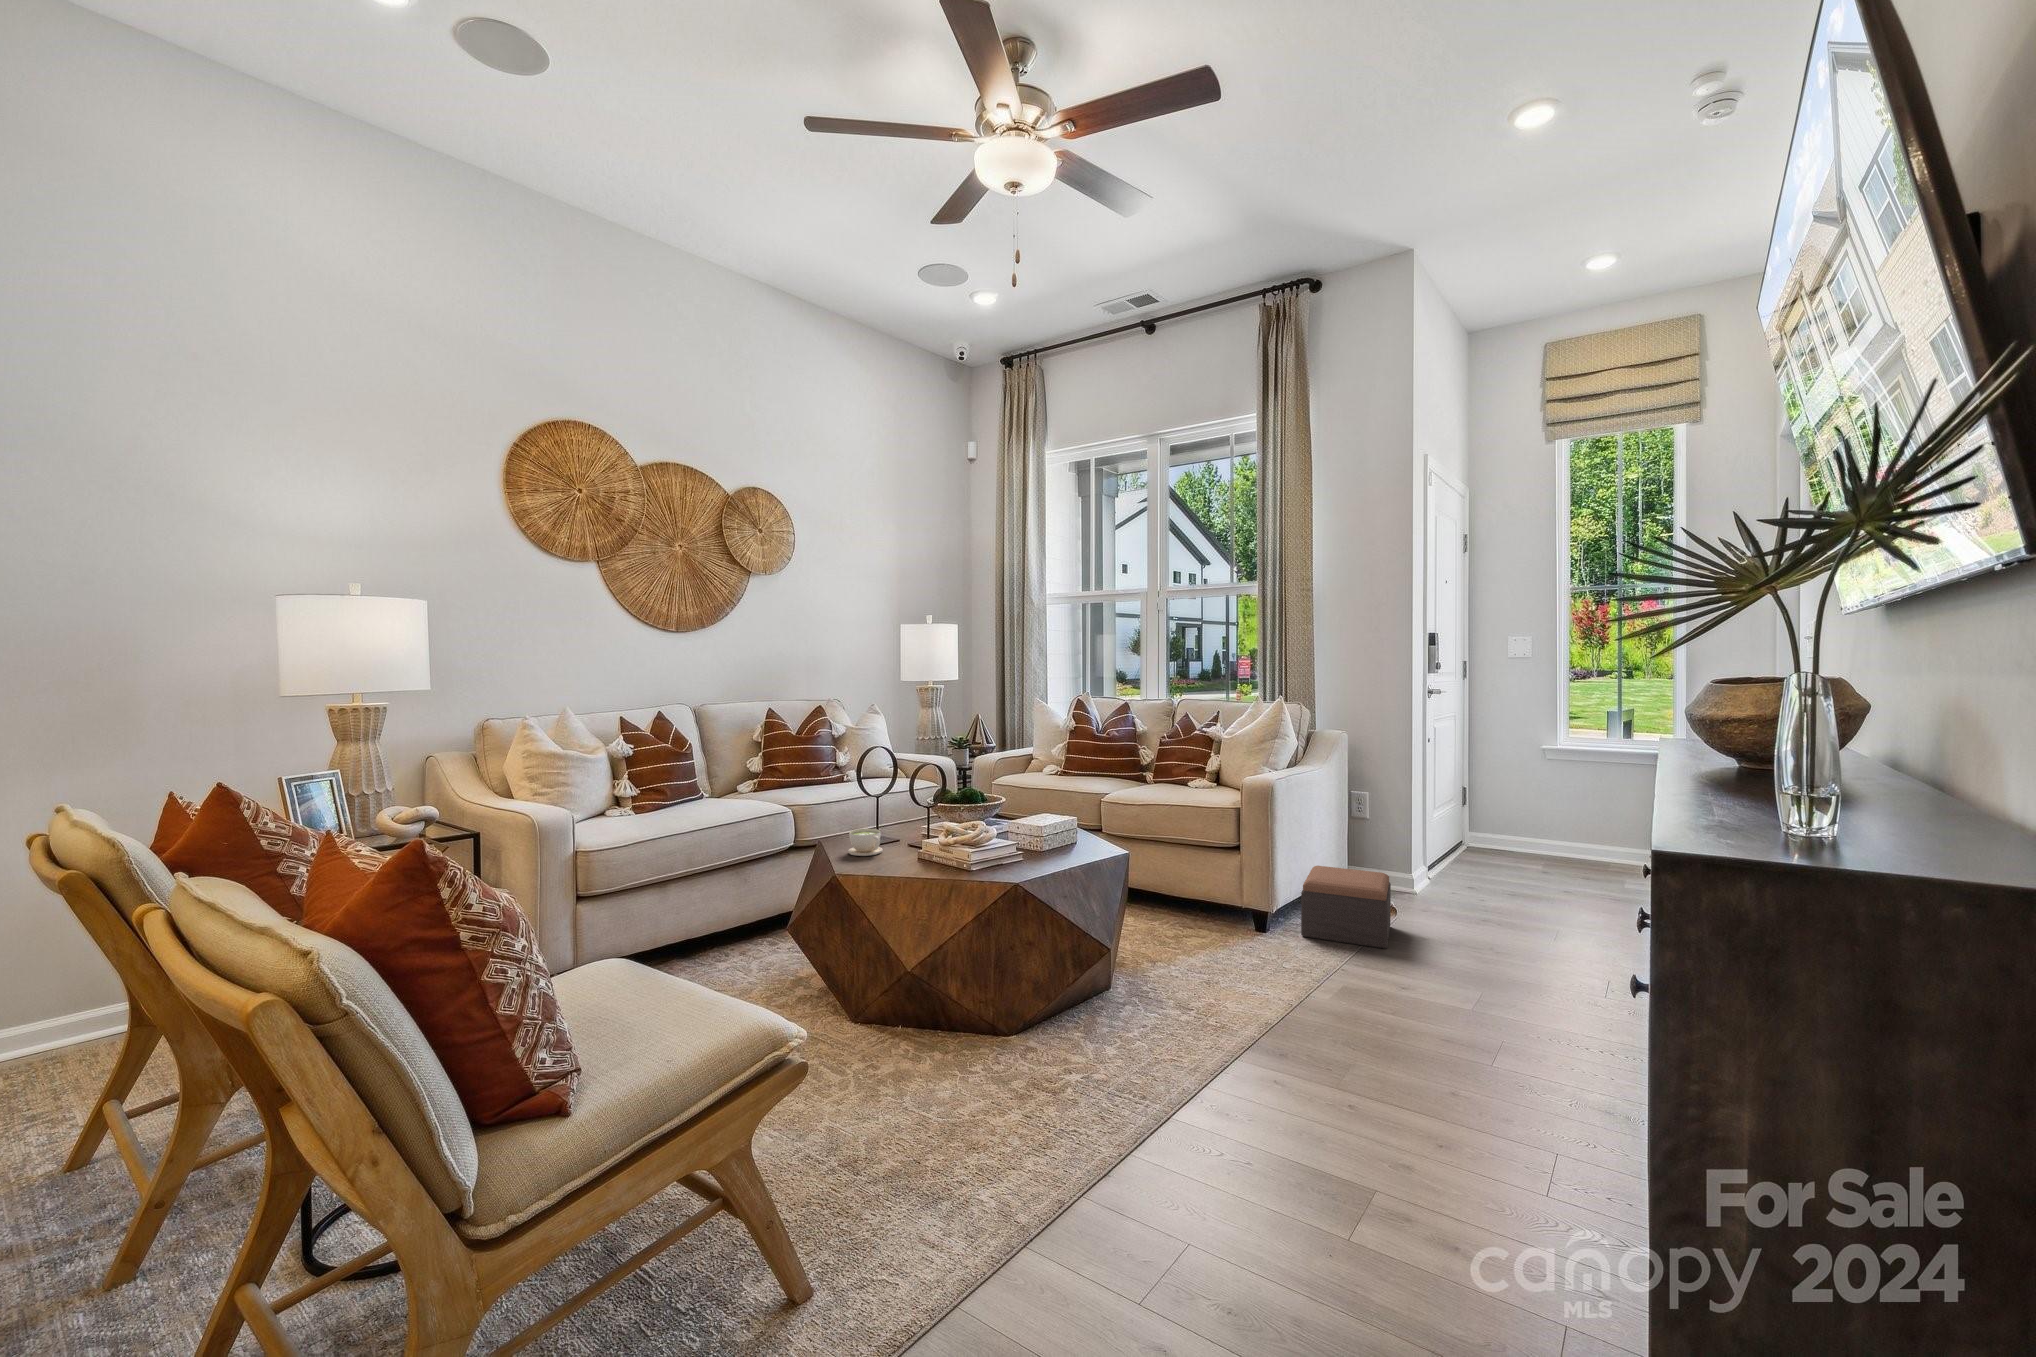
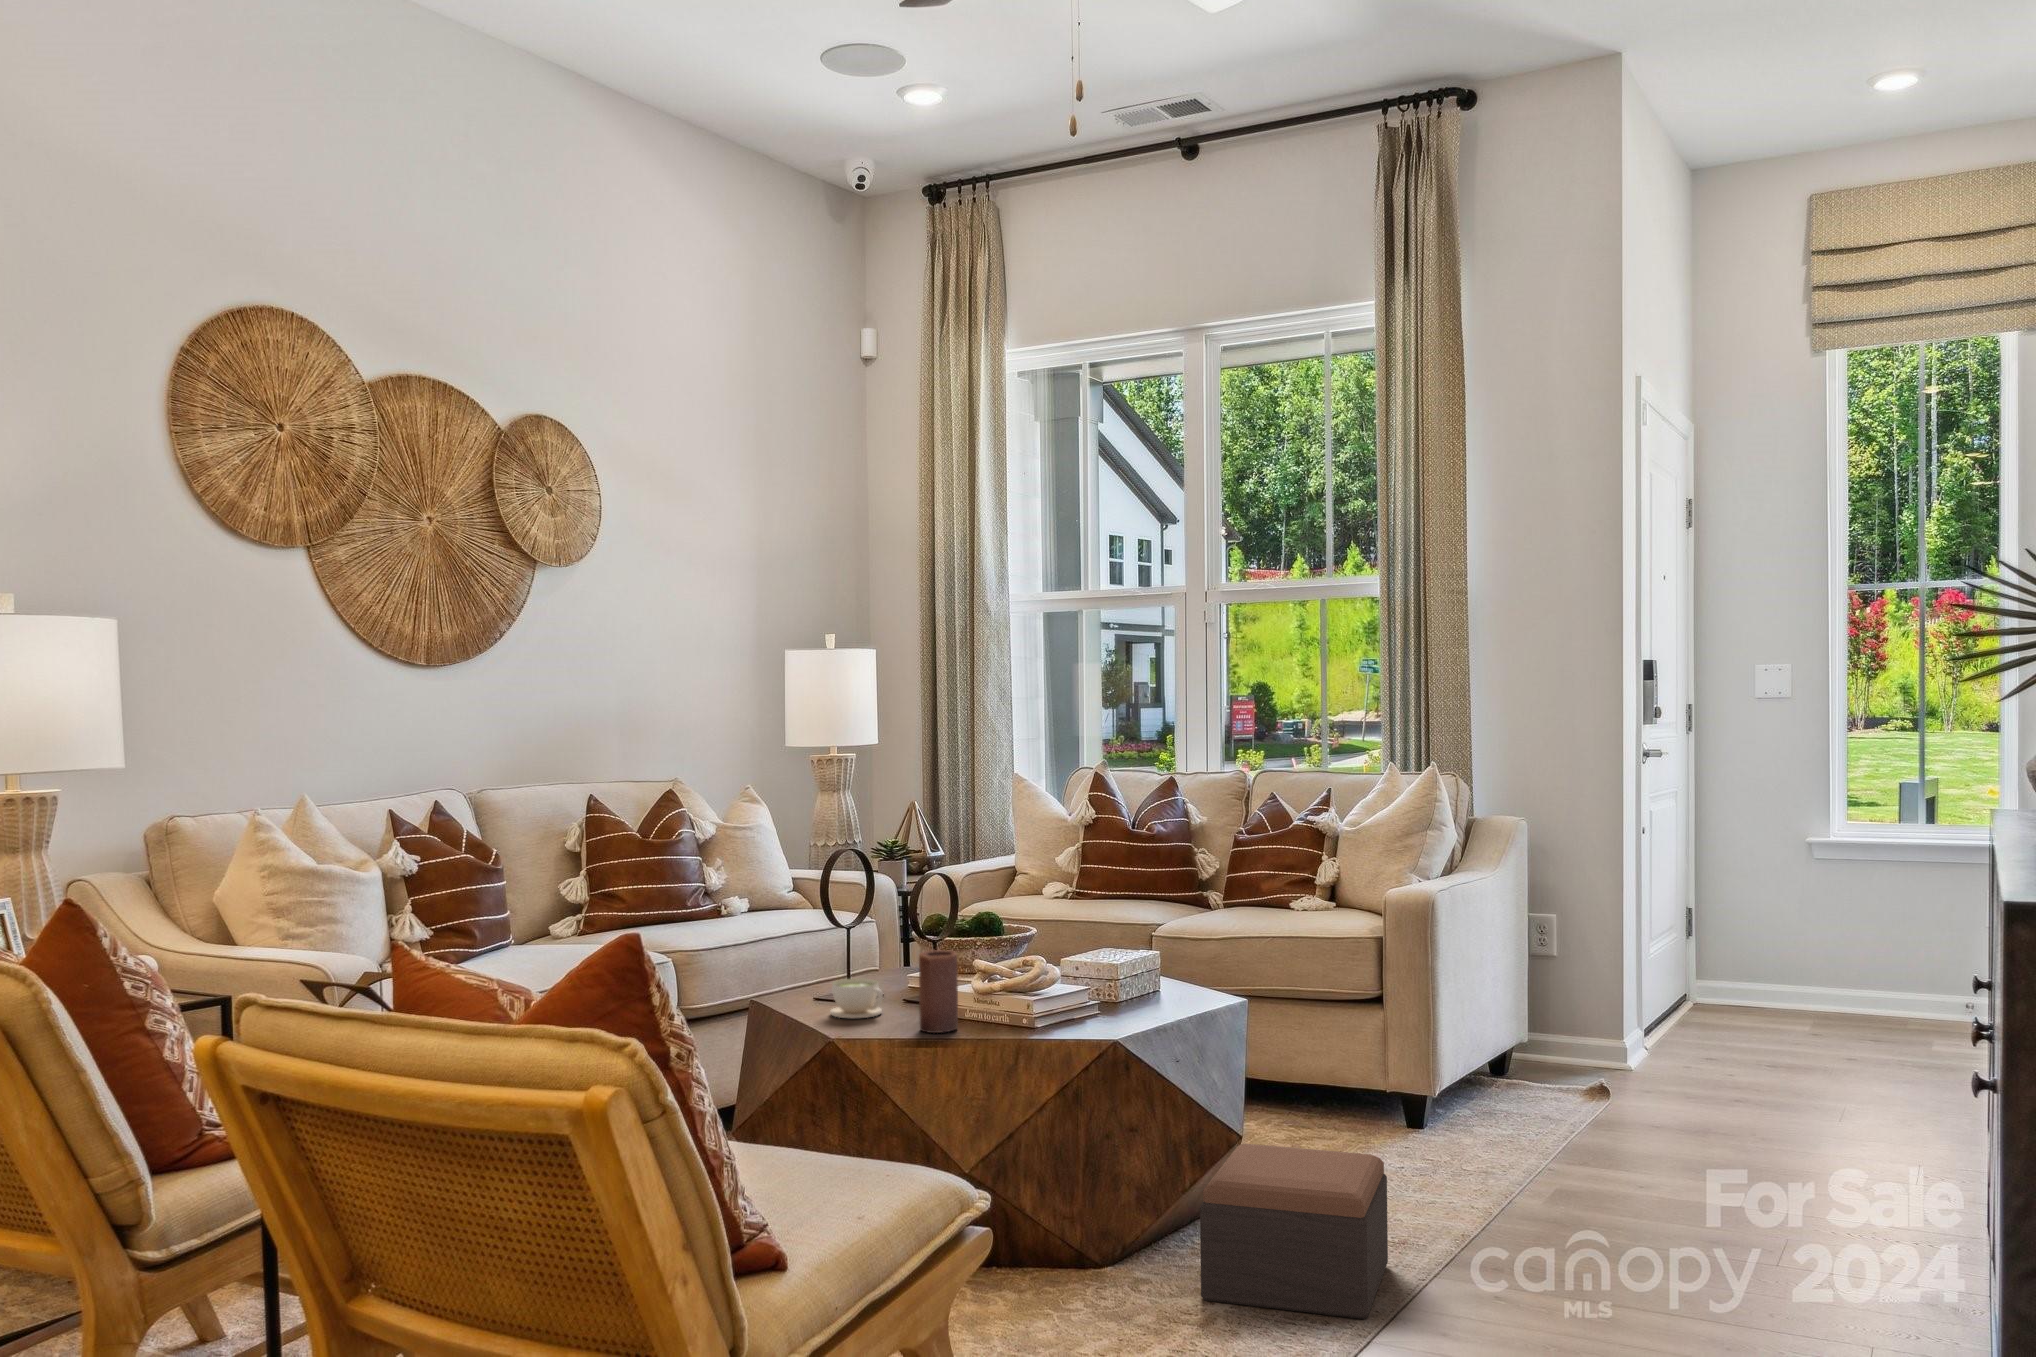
candle: none [893,814,919,870] -> present [919,950,958,1033]
footstool: present [1301,866,1391,949] -> present [1200,1144,1388,1319]

